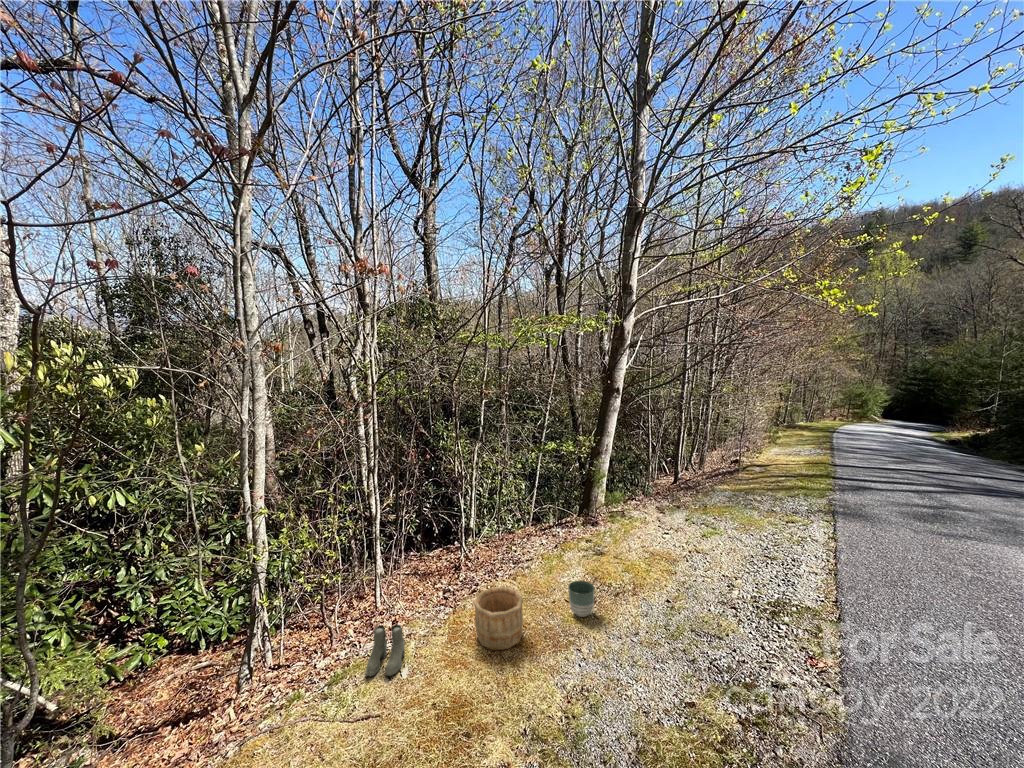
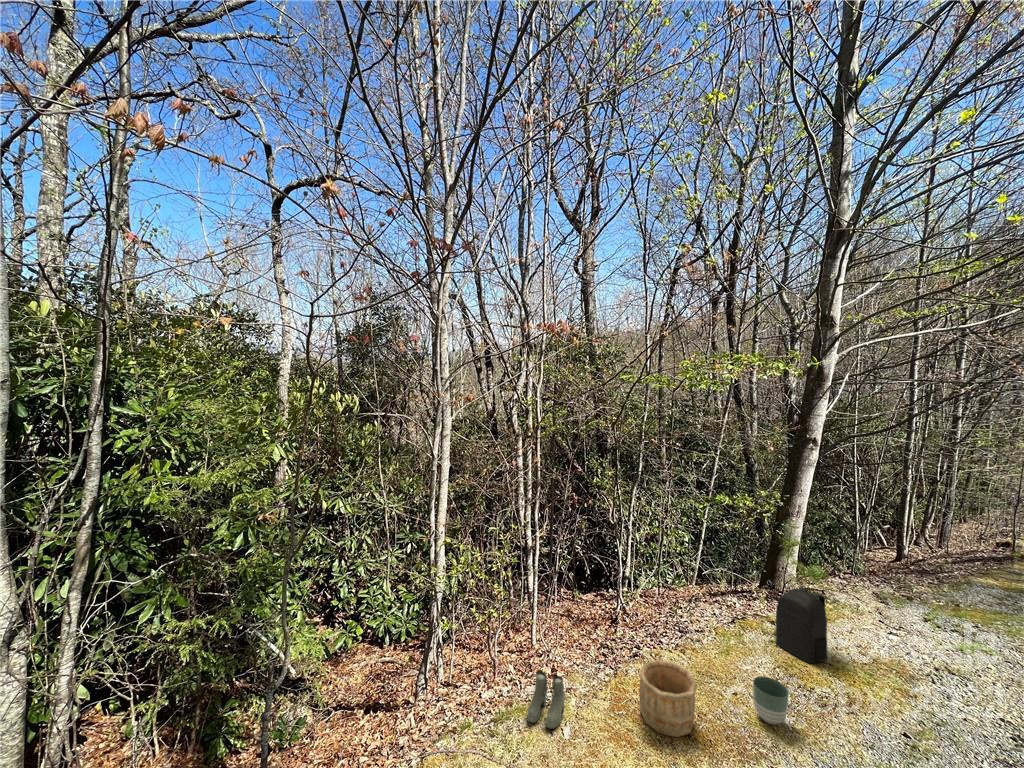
backpack: none [588,506,625,565] -> present [775,587,827,663]

